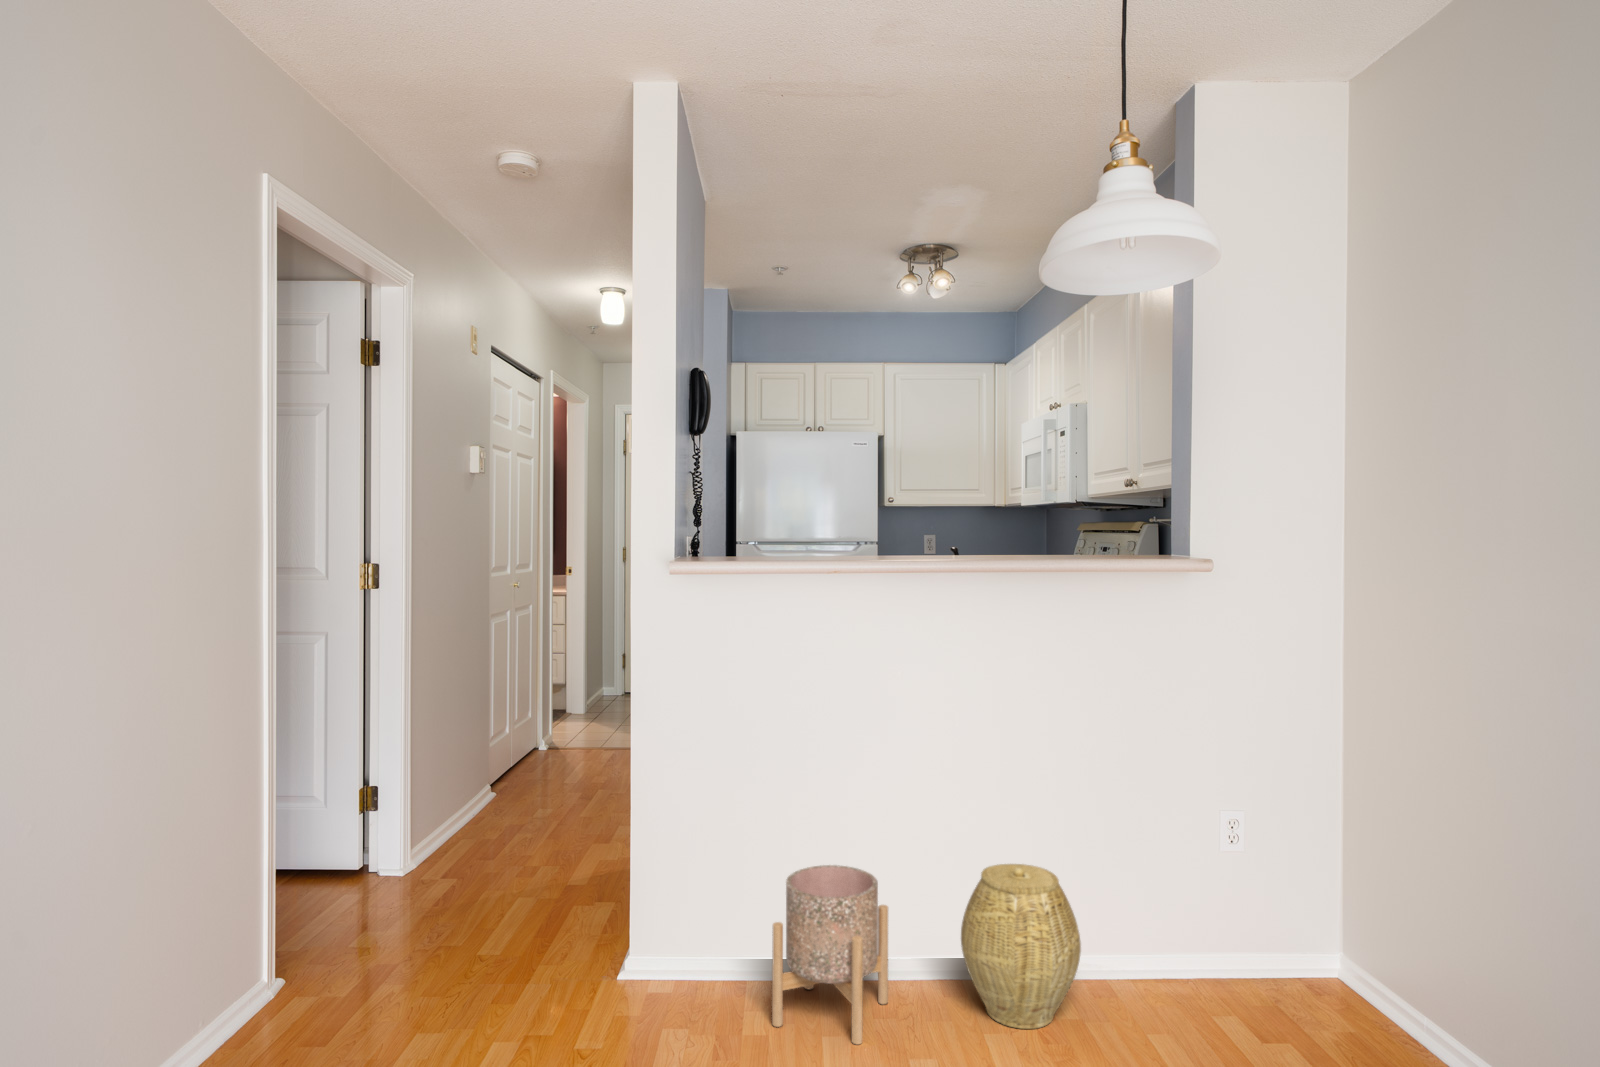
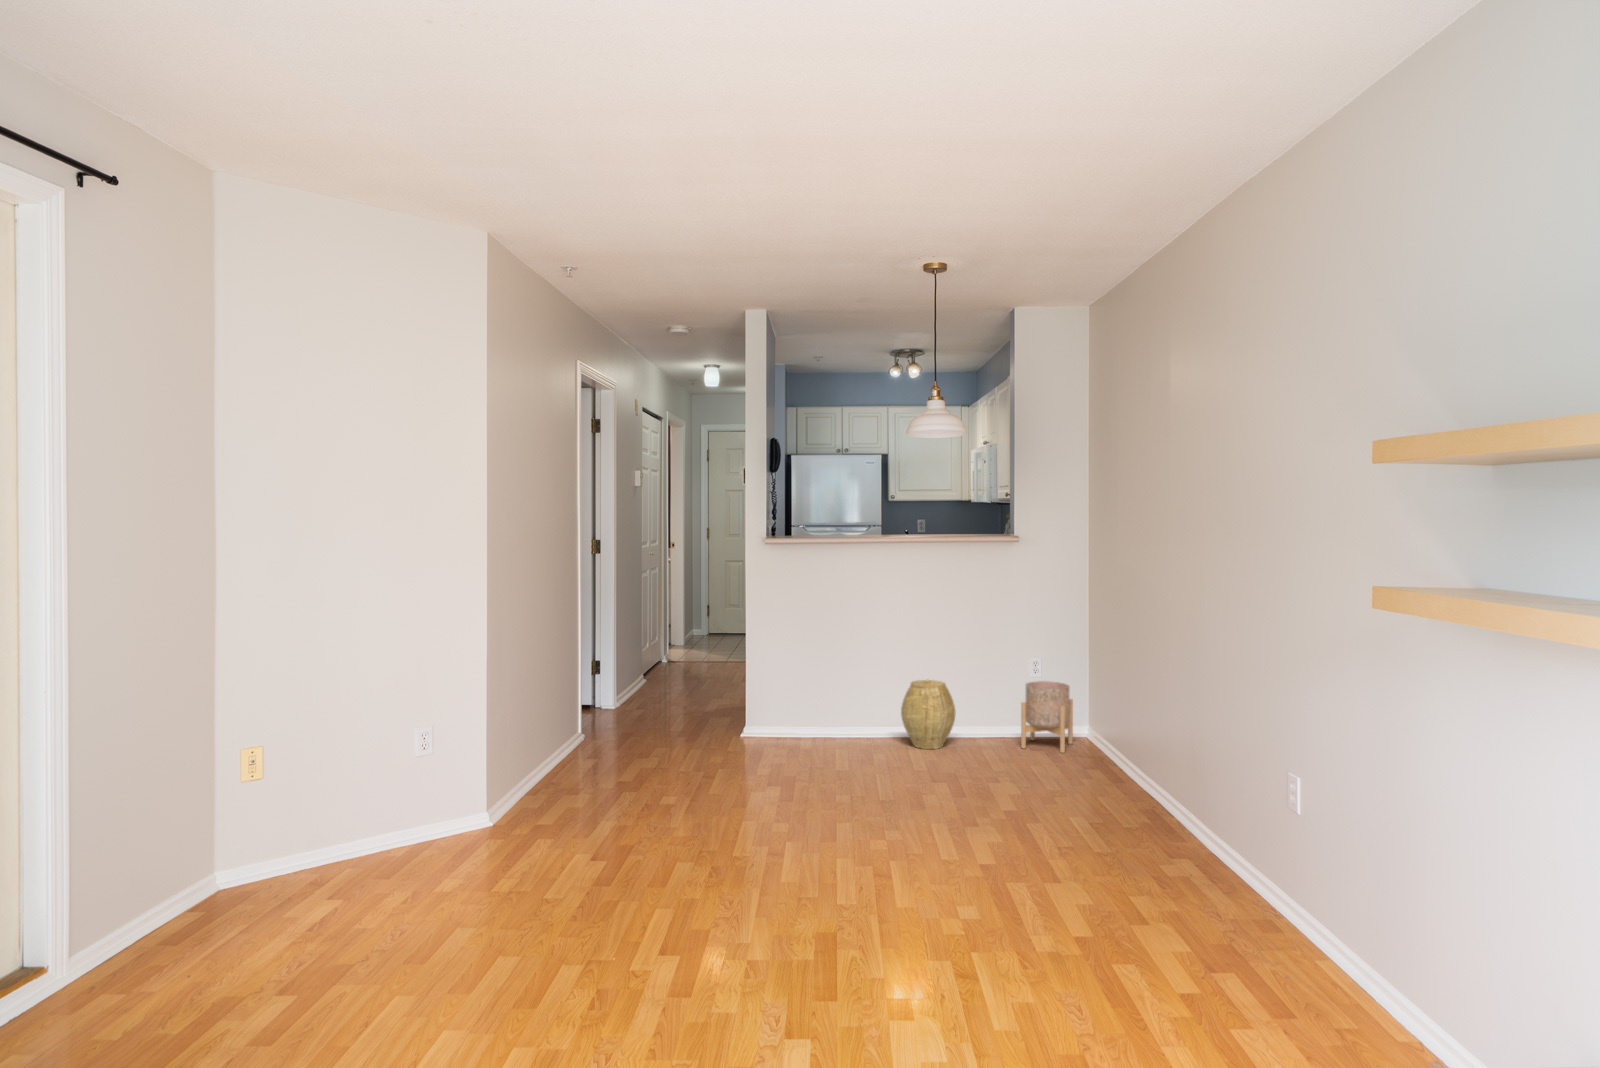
planter: present [772,865,888,1044] -> present [1021,681,1073,753]

